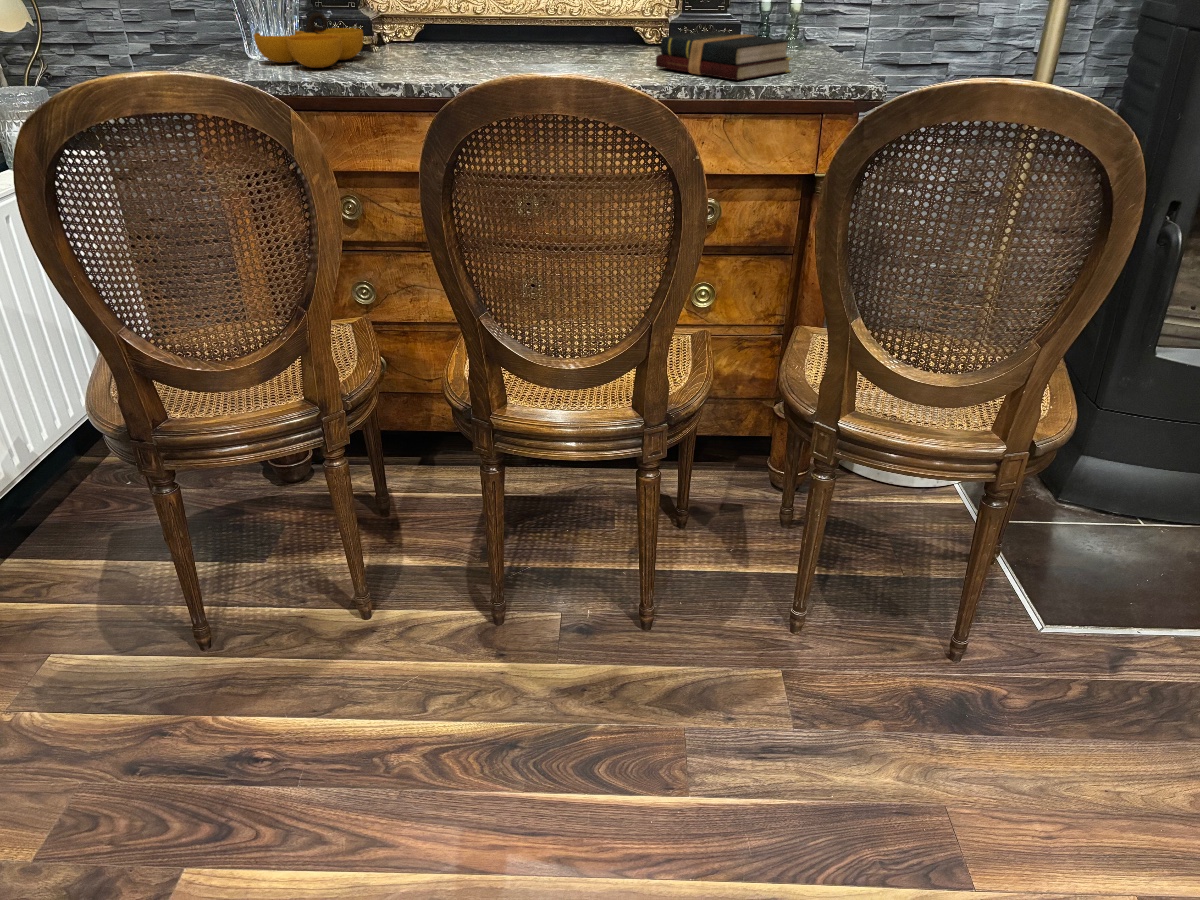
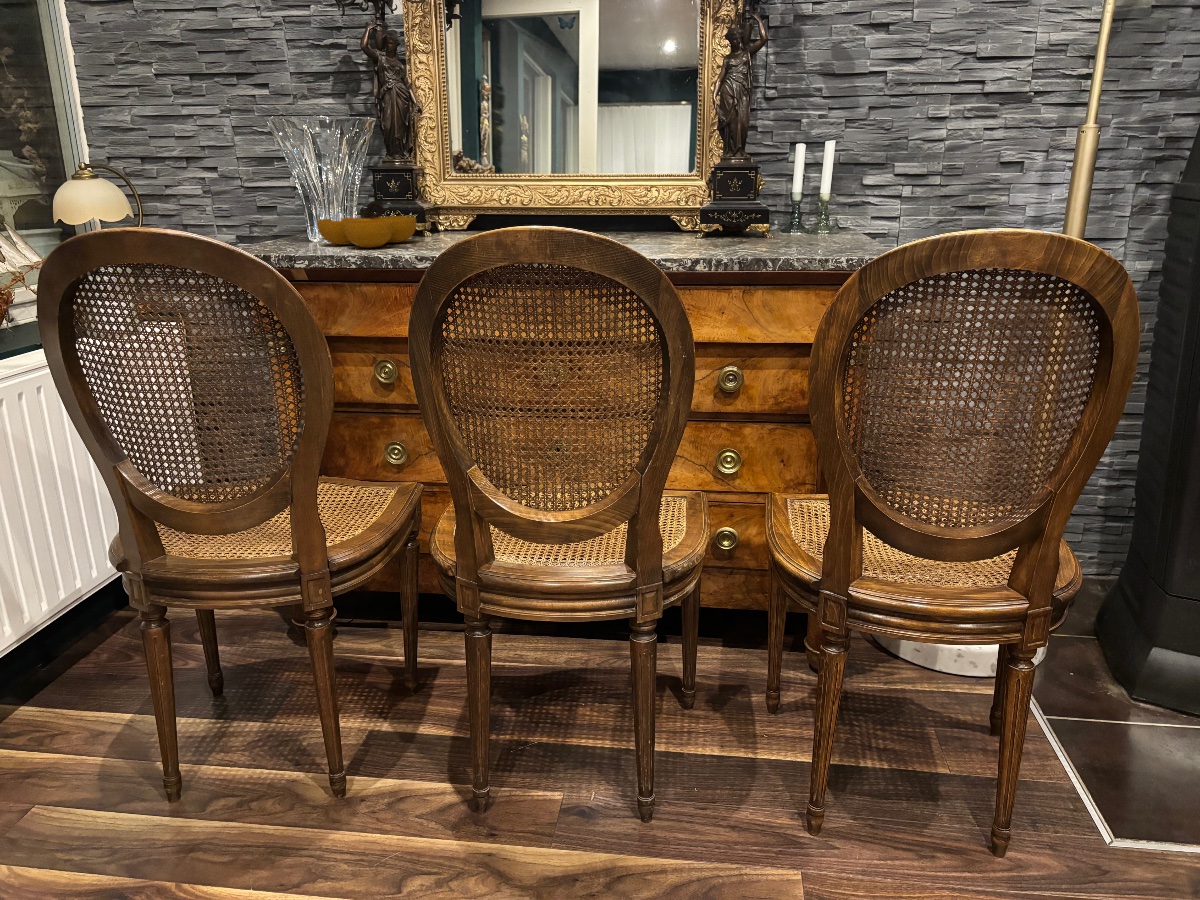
hardback book: present [656,31,791,80] -> none [682,215,813,254]

